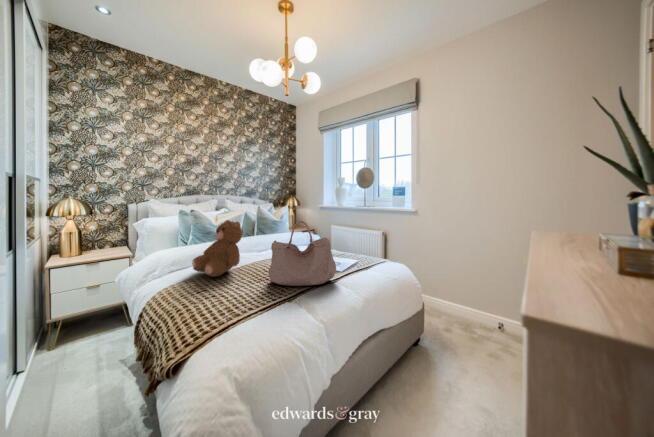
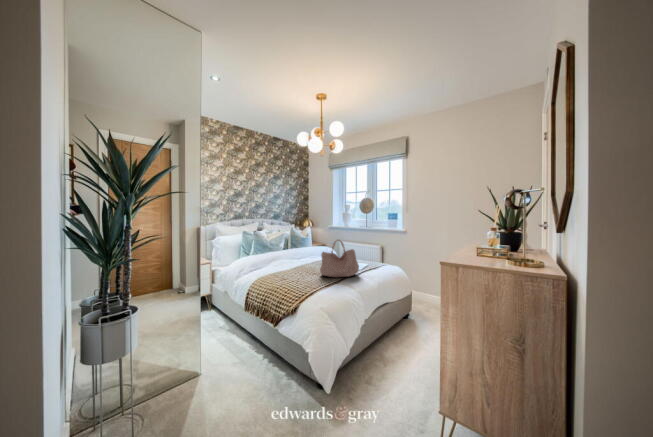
teddy bear: present [192,220,243,277] -> none [272,239,301,274]

